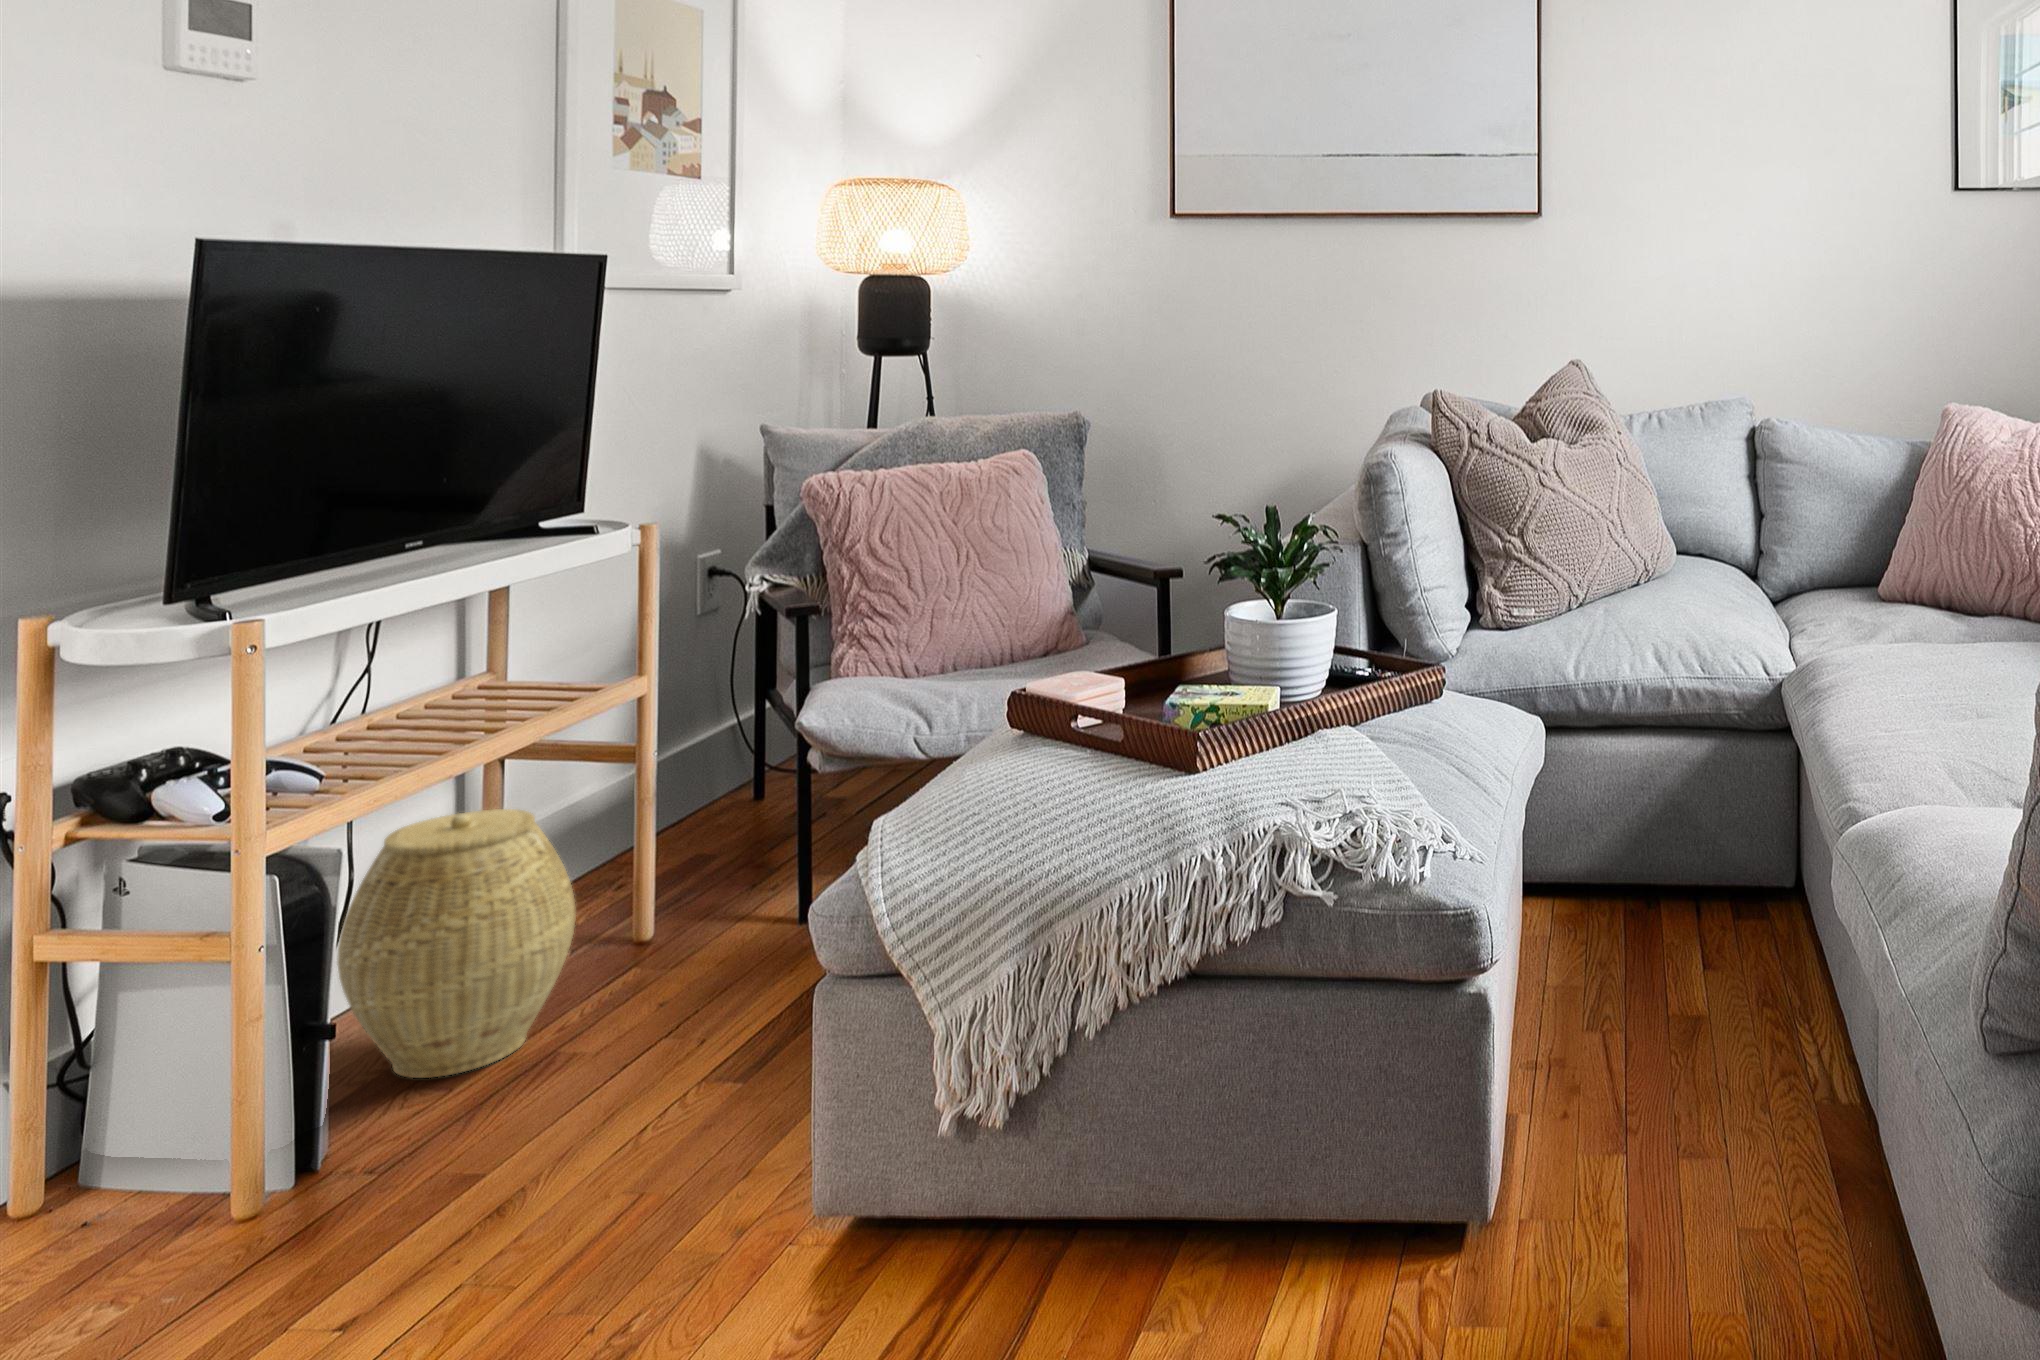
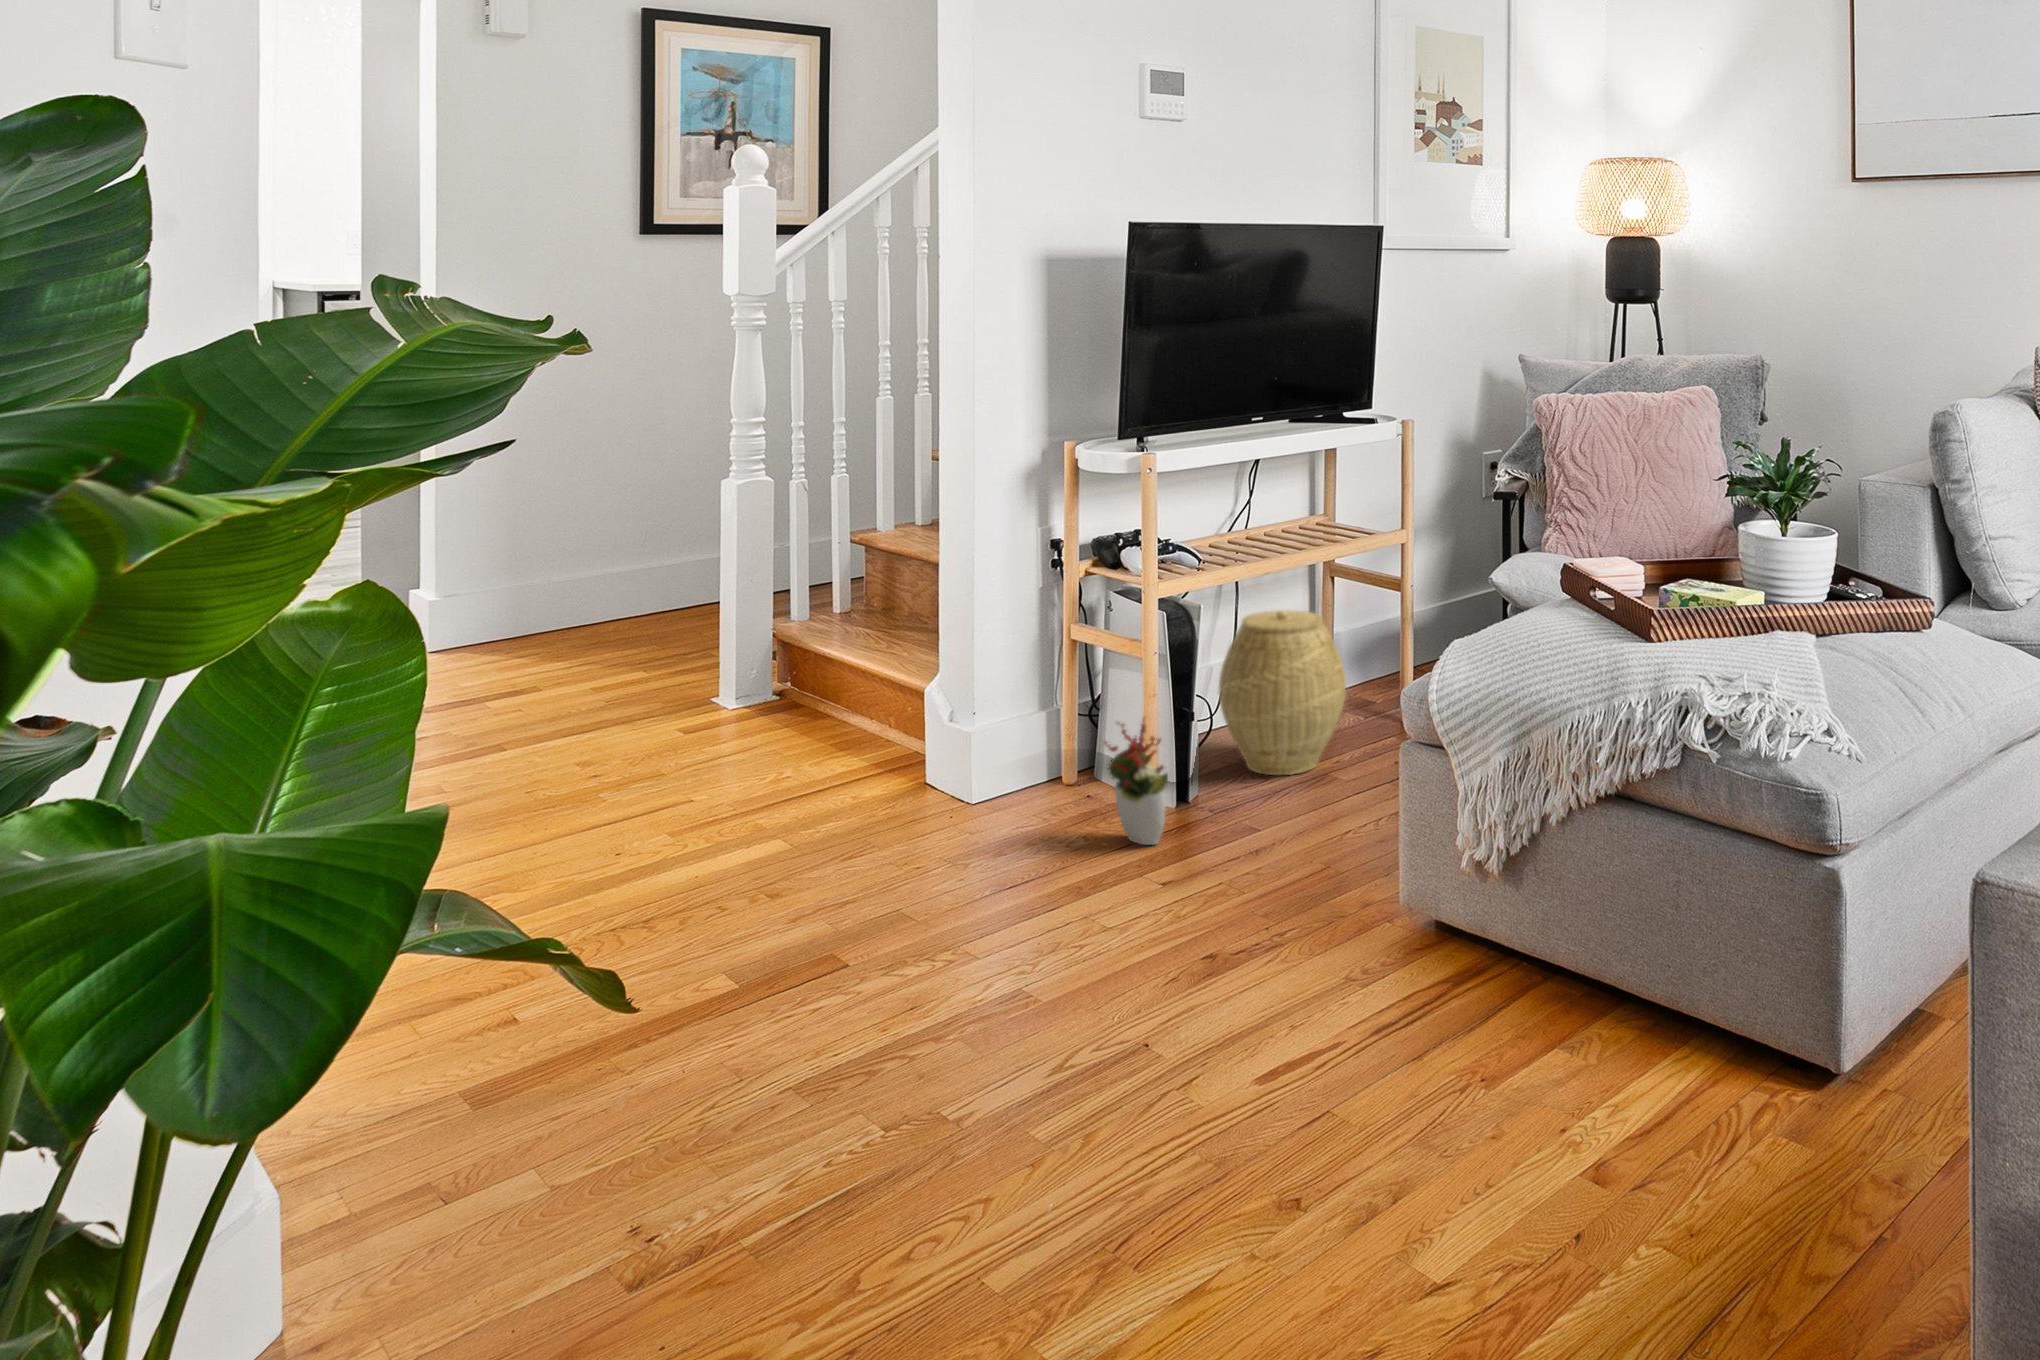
decorative plant: none [143,1043,289,1273] -> present [1105,717,1168,845]

